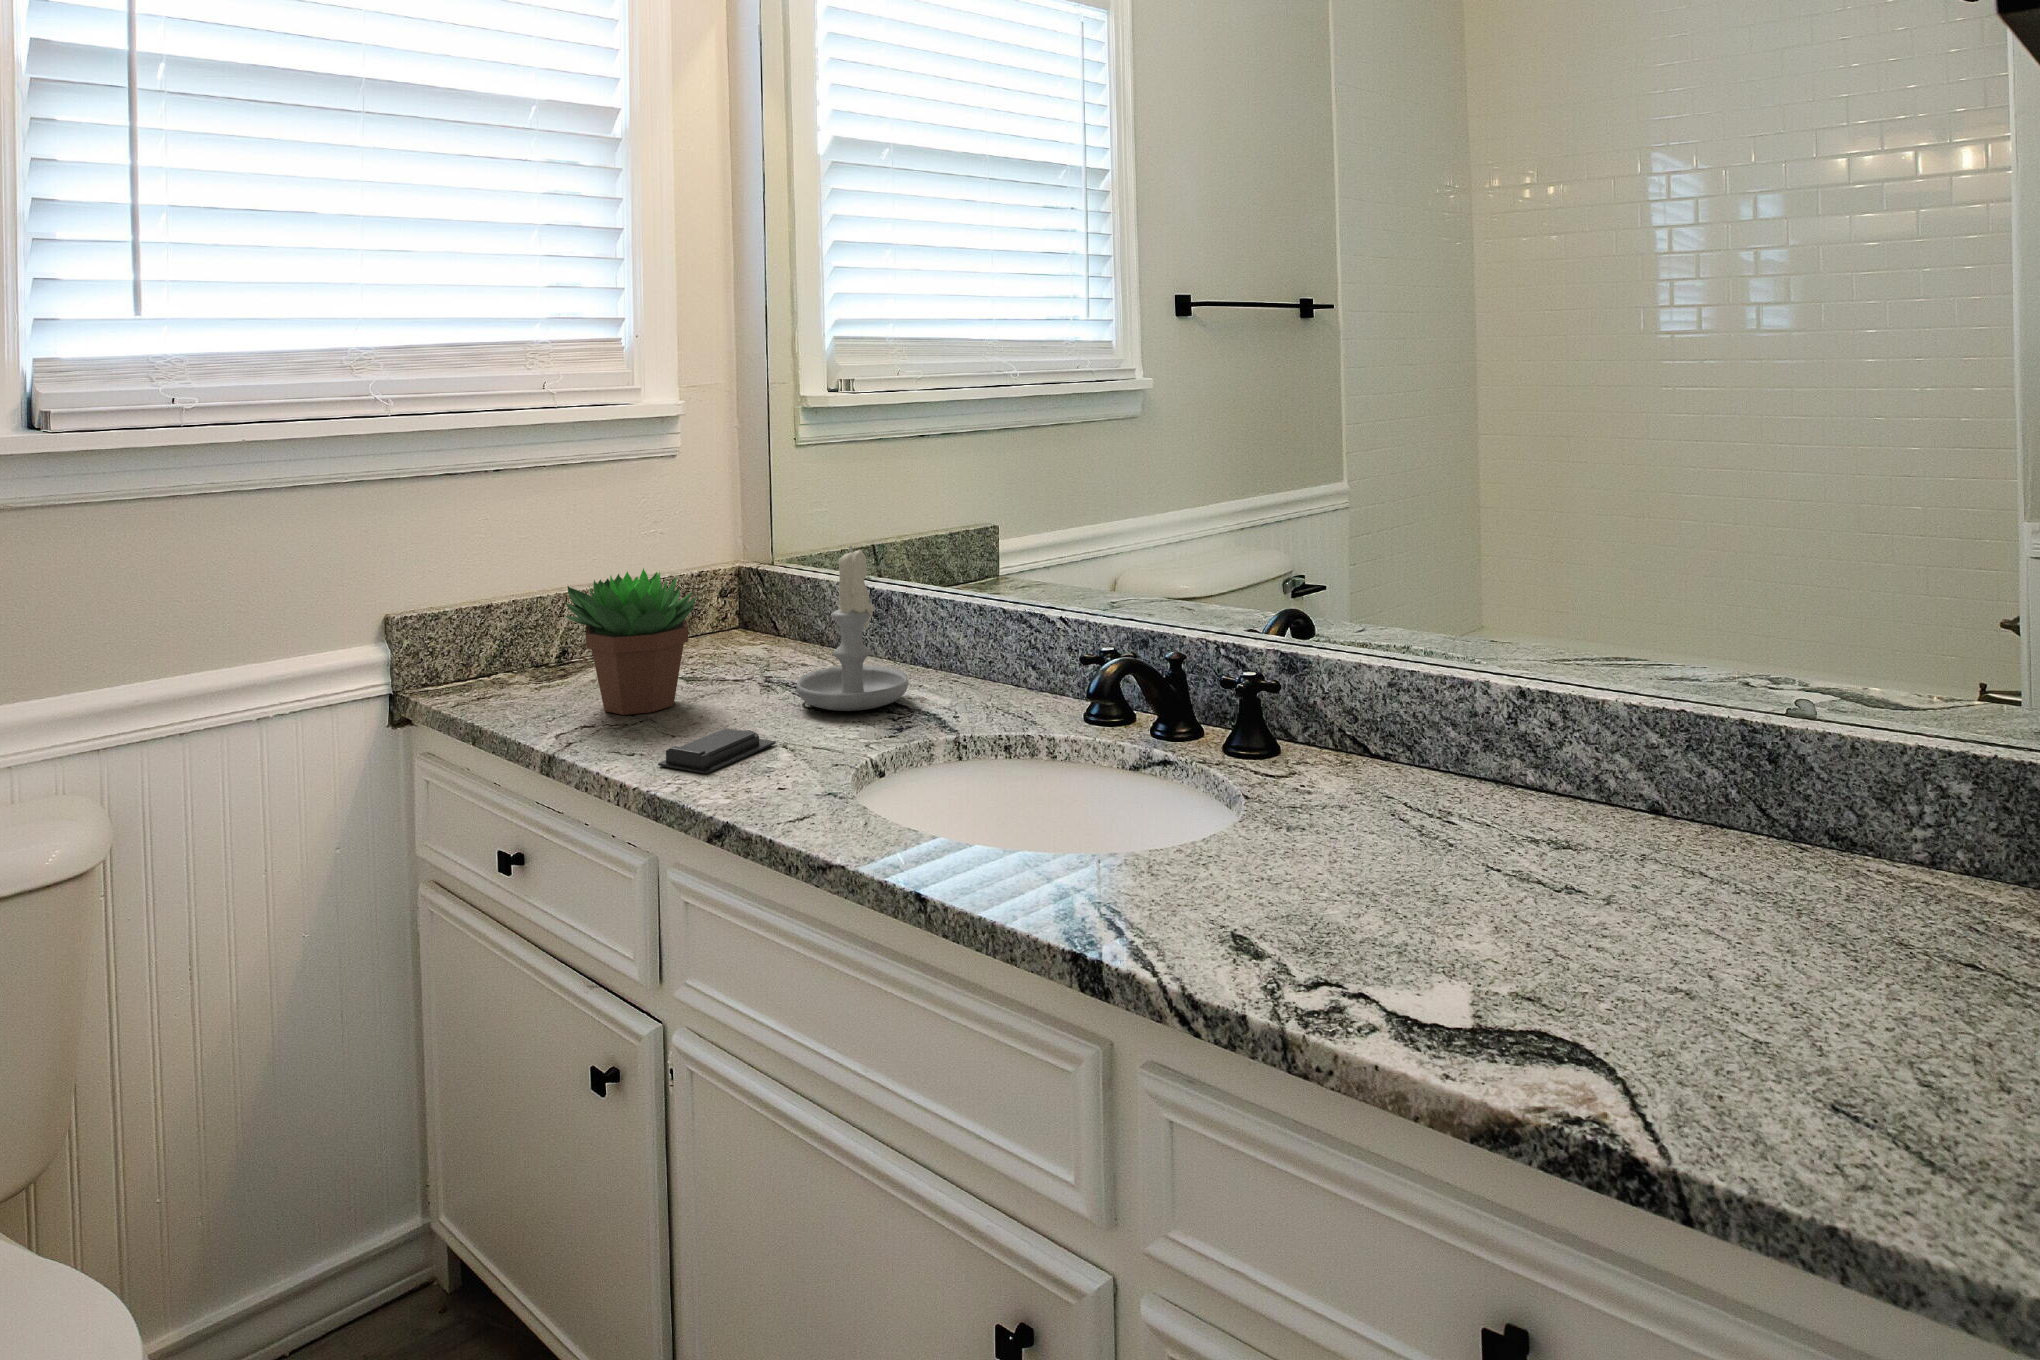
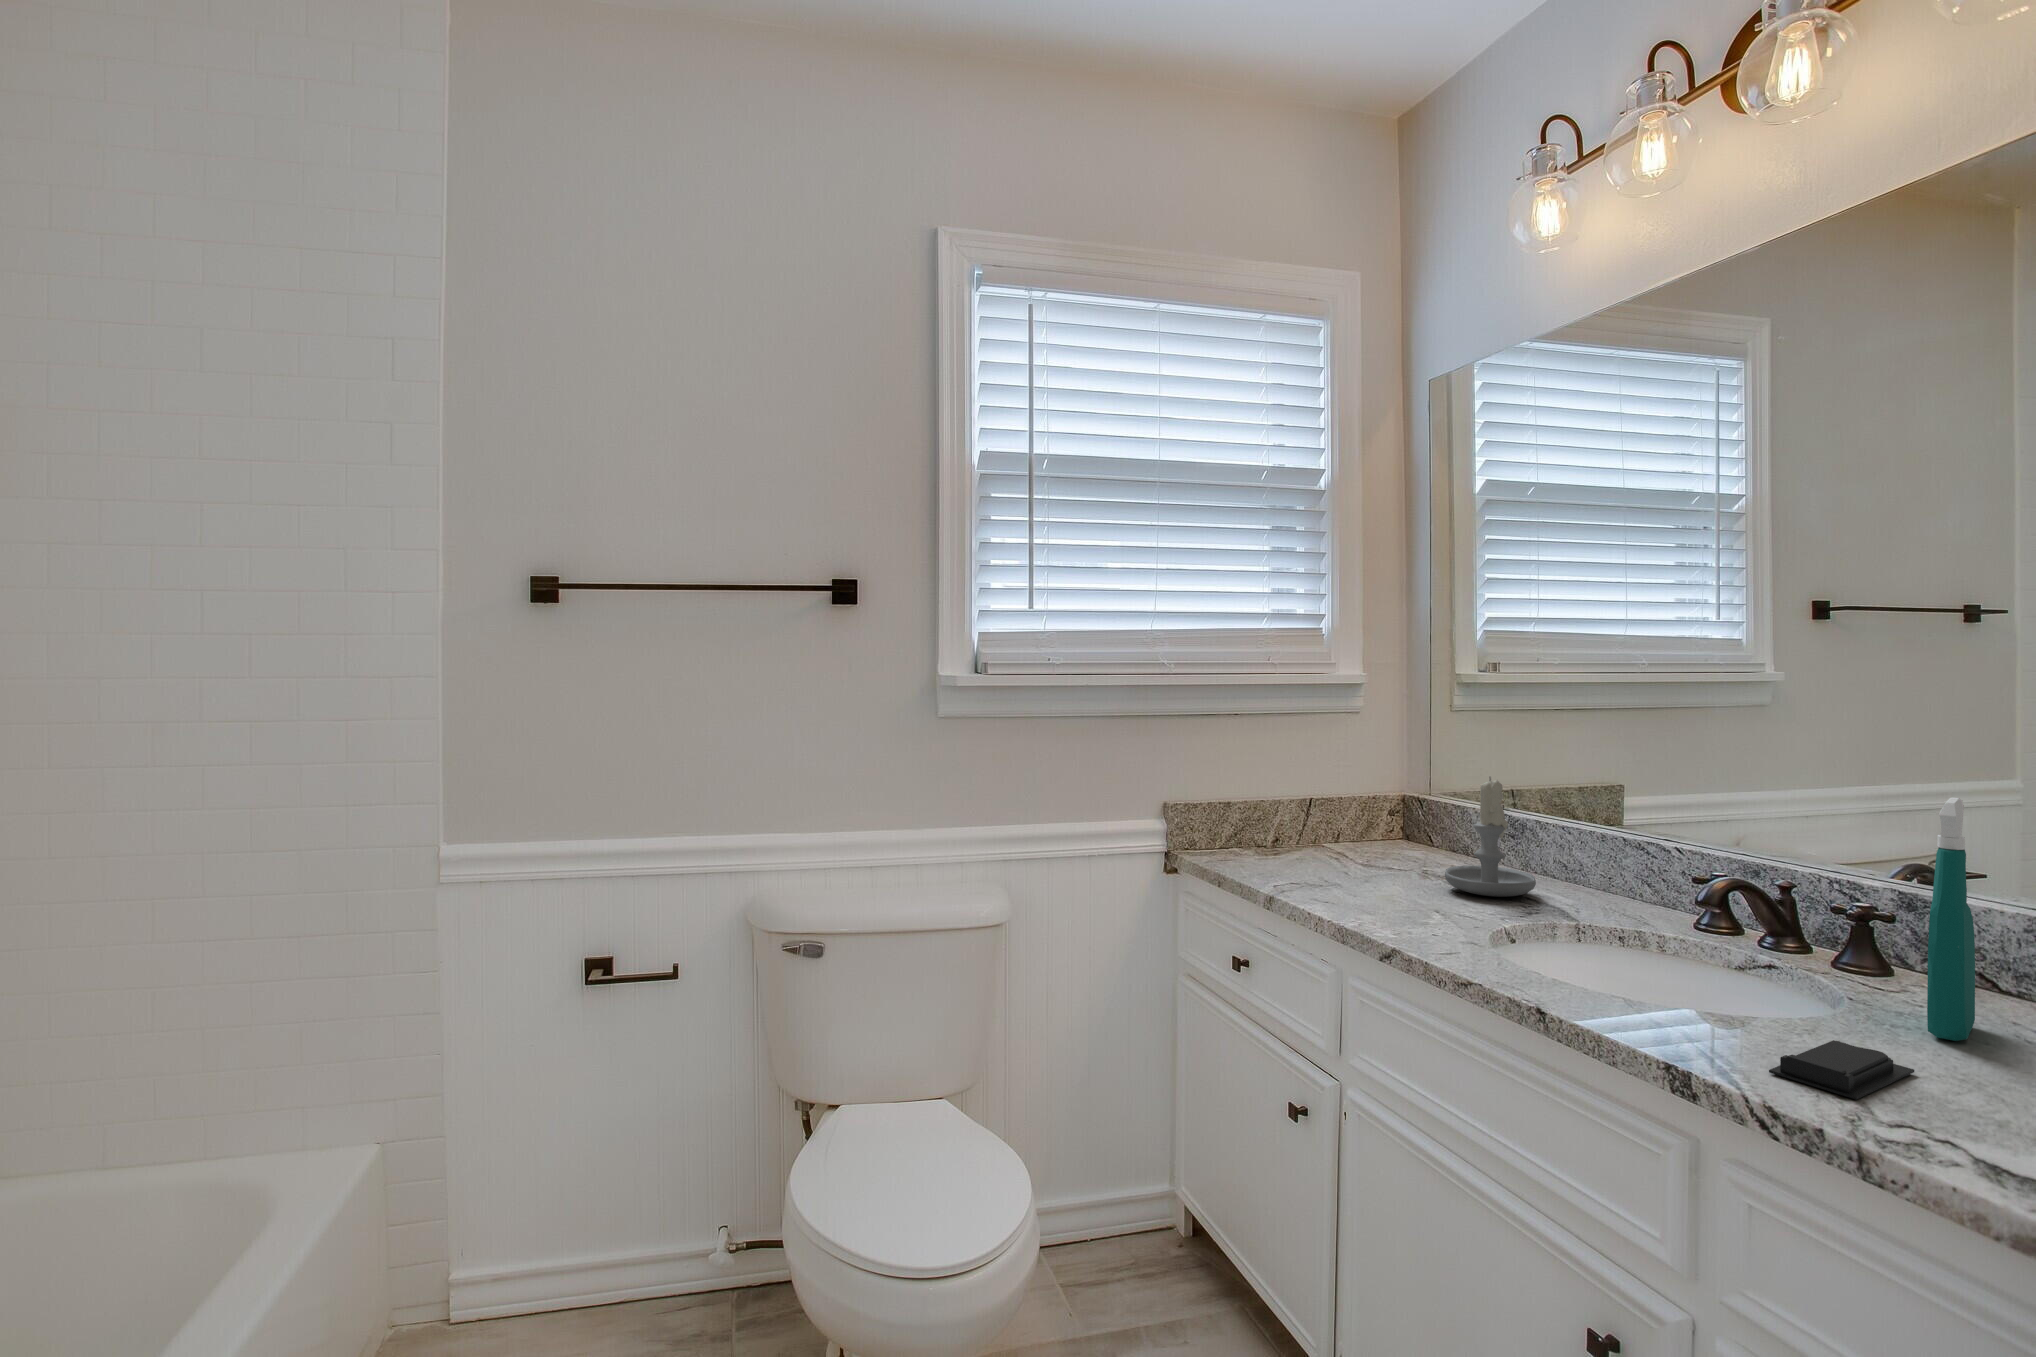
spray bottle: none [1317,550,1354,836] -> present [1927,797,1975,1041]
succulent plant: present [565,568,697,715] -> none [1280,781,1372,878]
soap bar: present [658,728,776,774] -> present [1769,1040,1914,1100]

